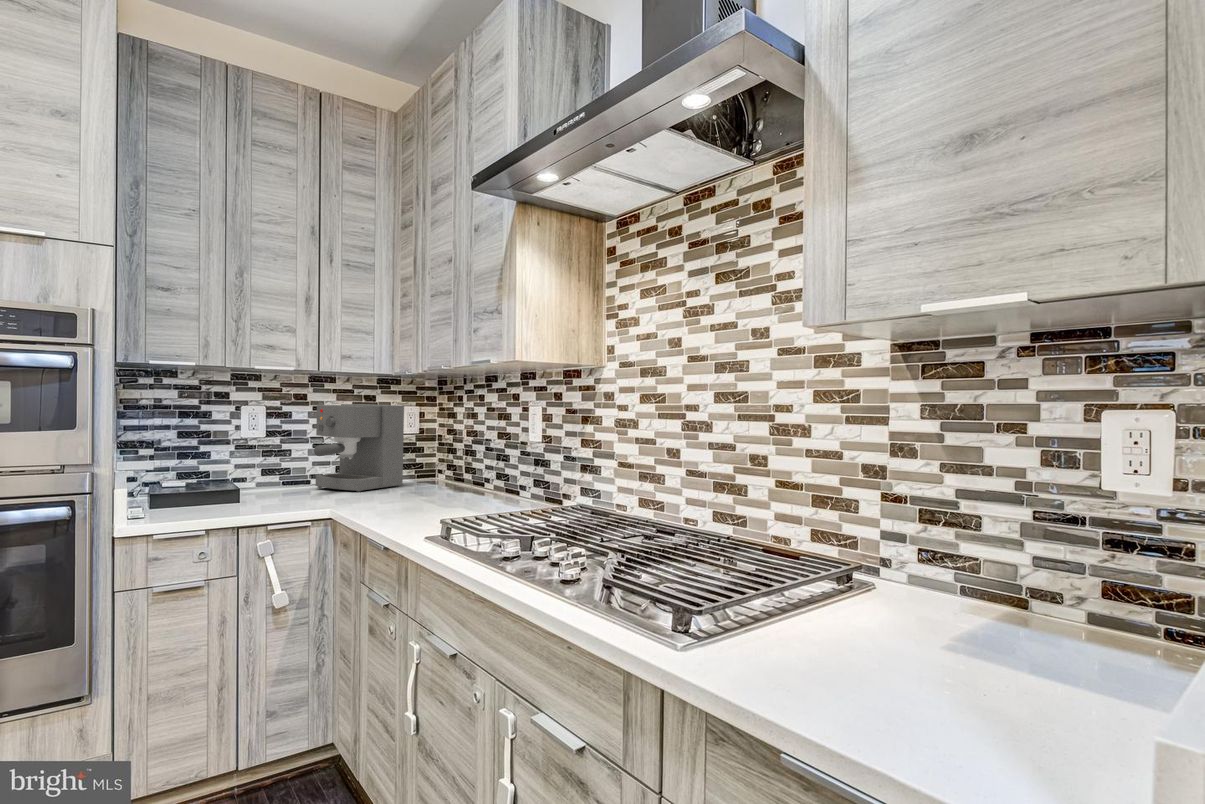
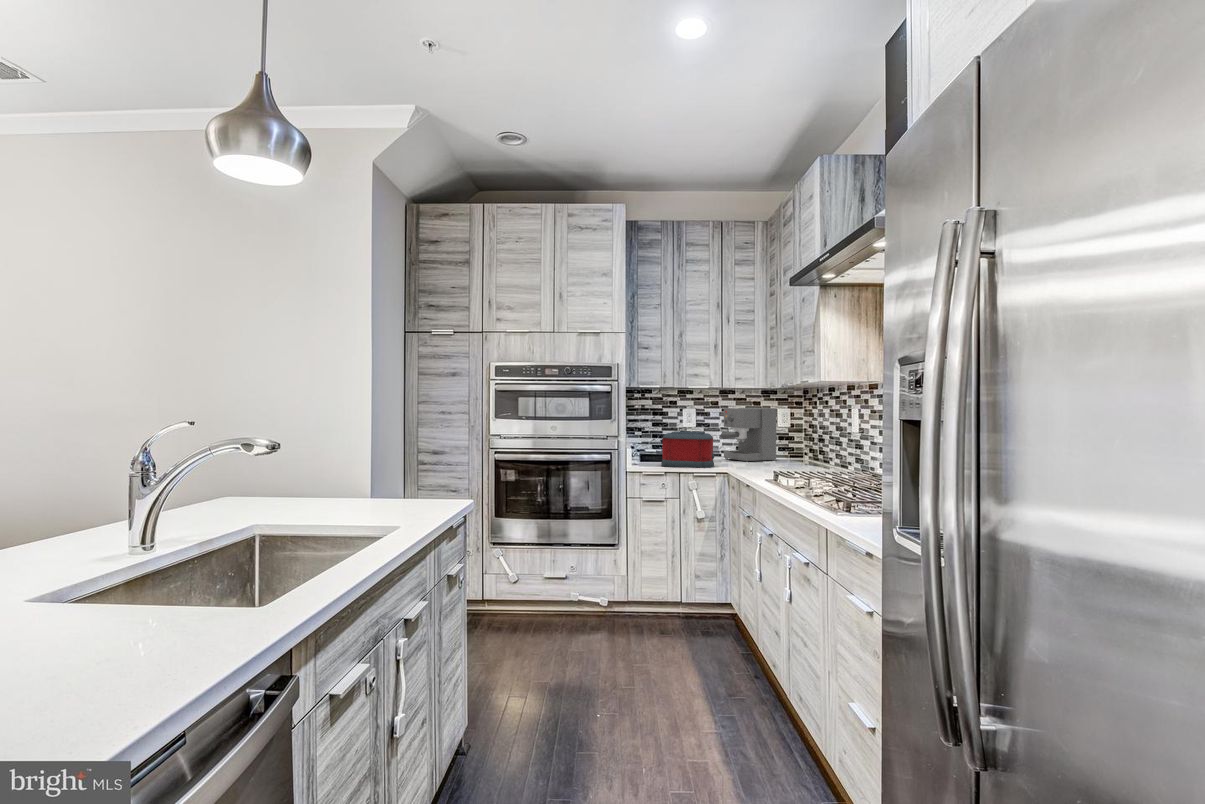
toaster: none [196,448,308,518] -> present [660,431,714,468]

